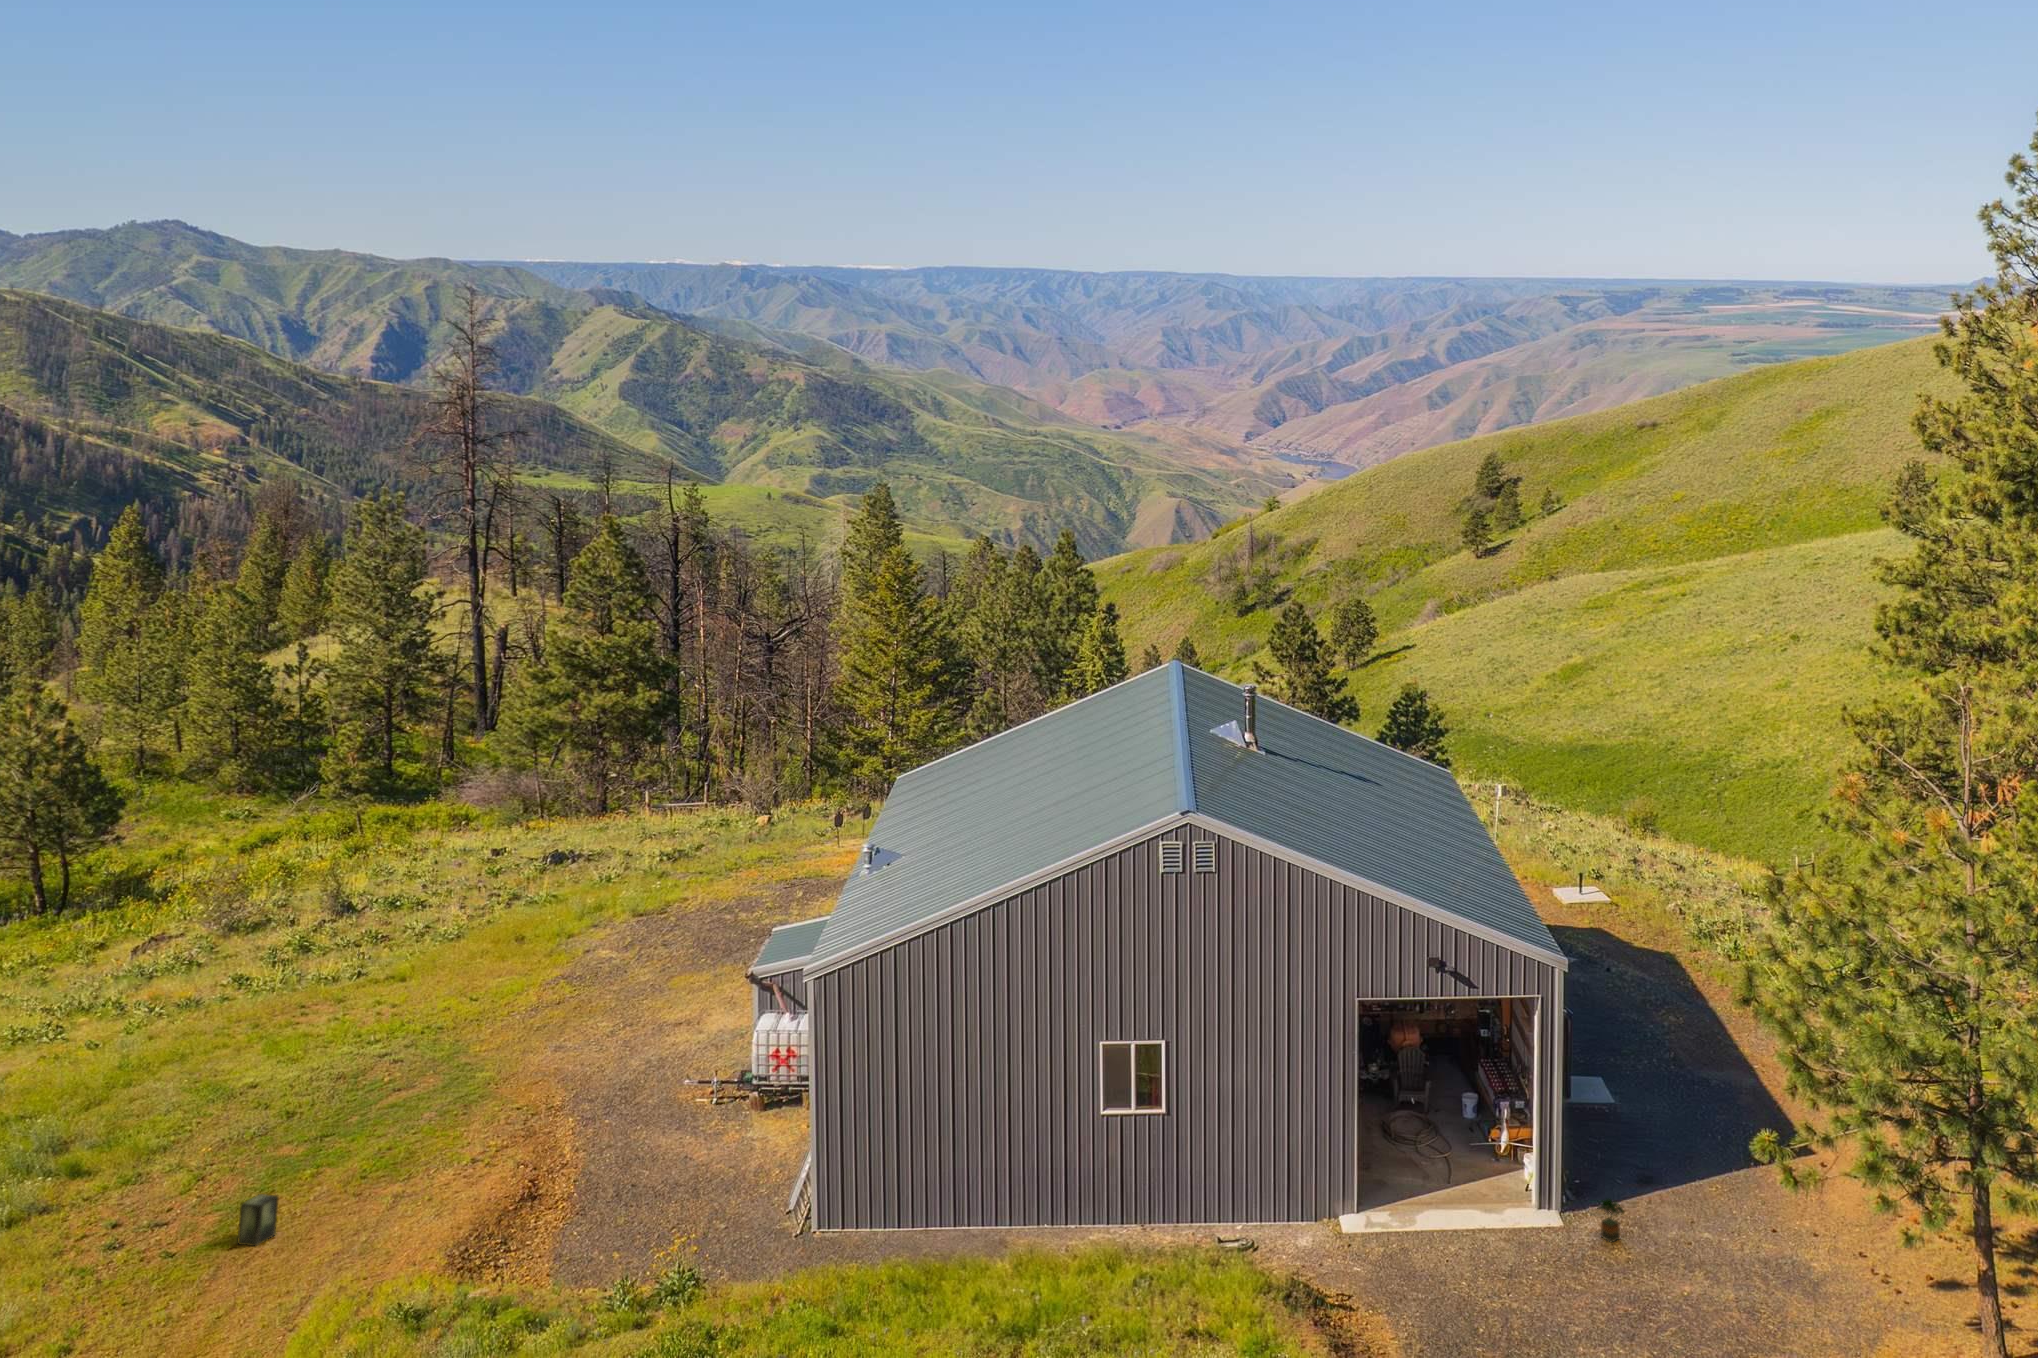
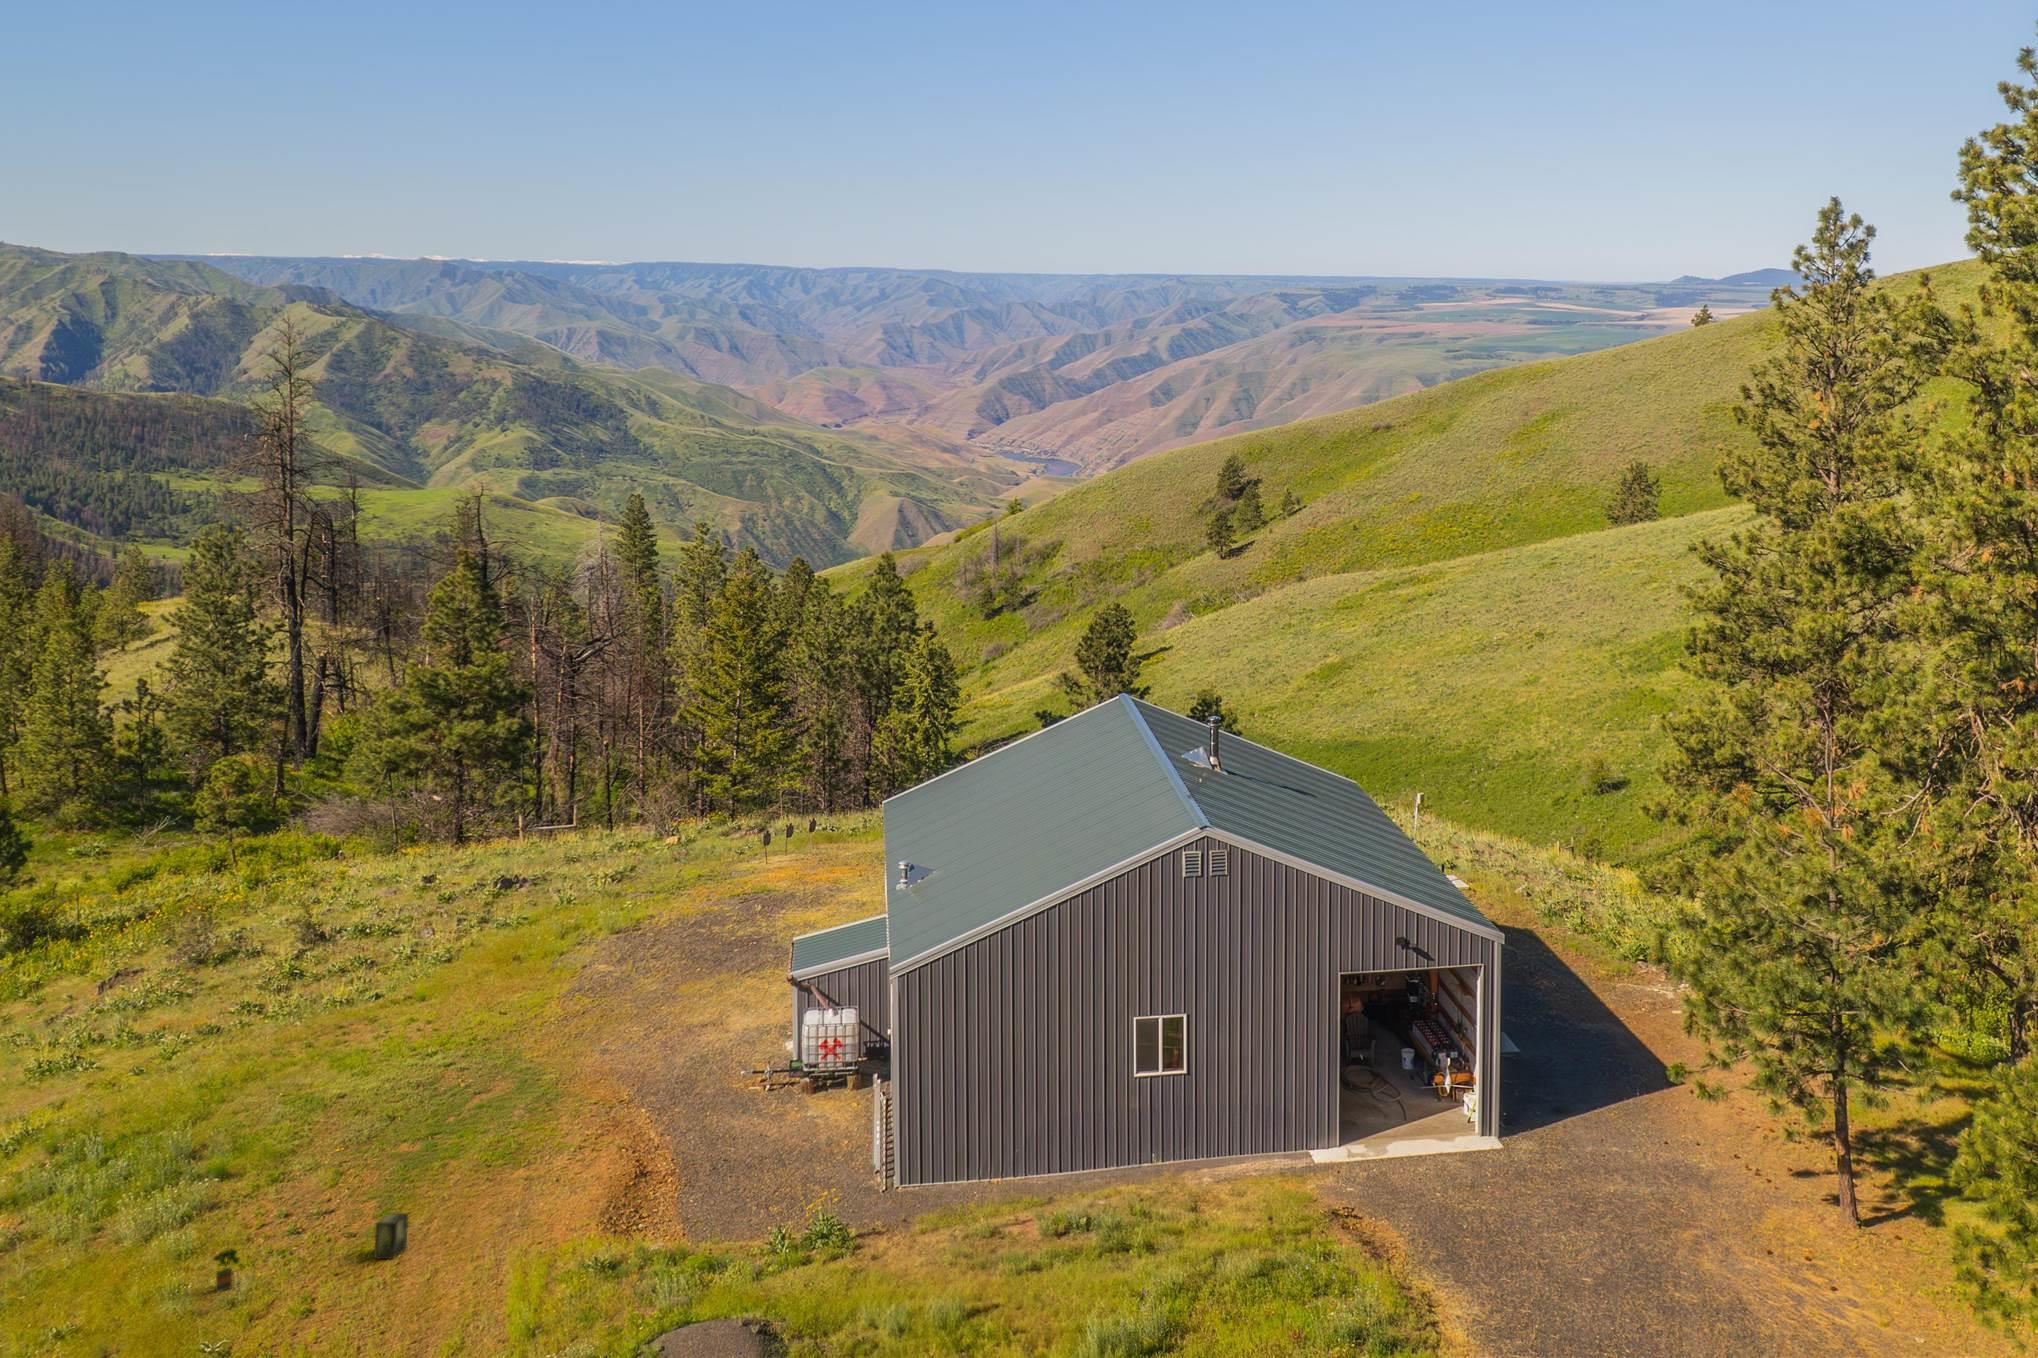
potted tree: present [1597,1199,1624,1242] -> present [213,1249,240,1292]

